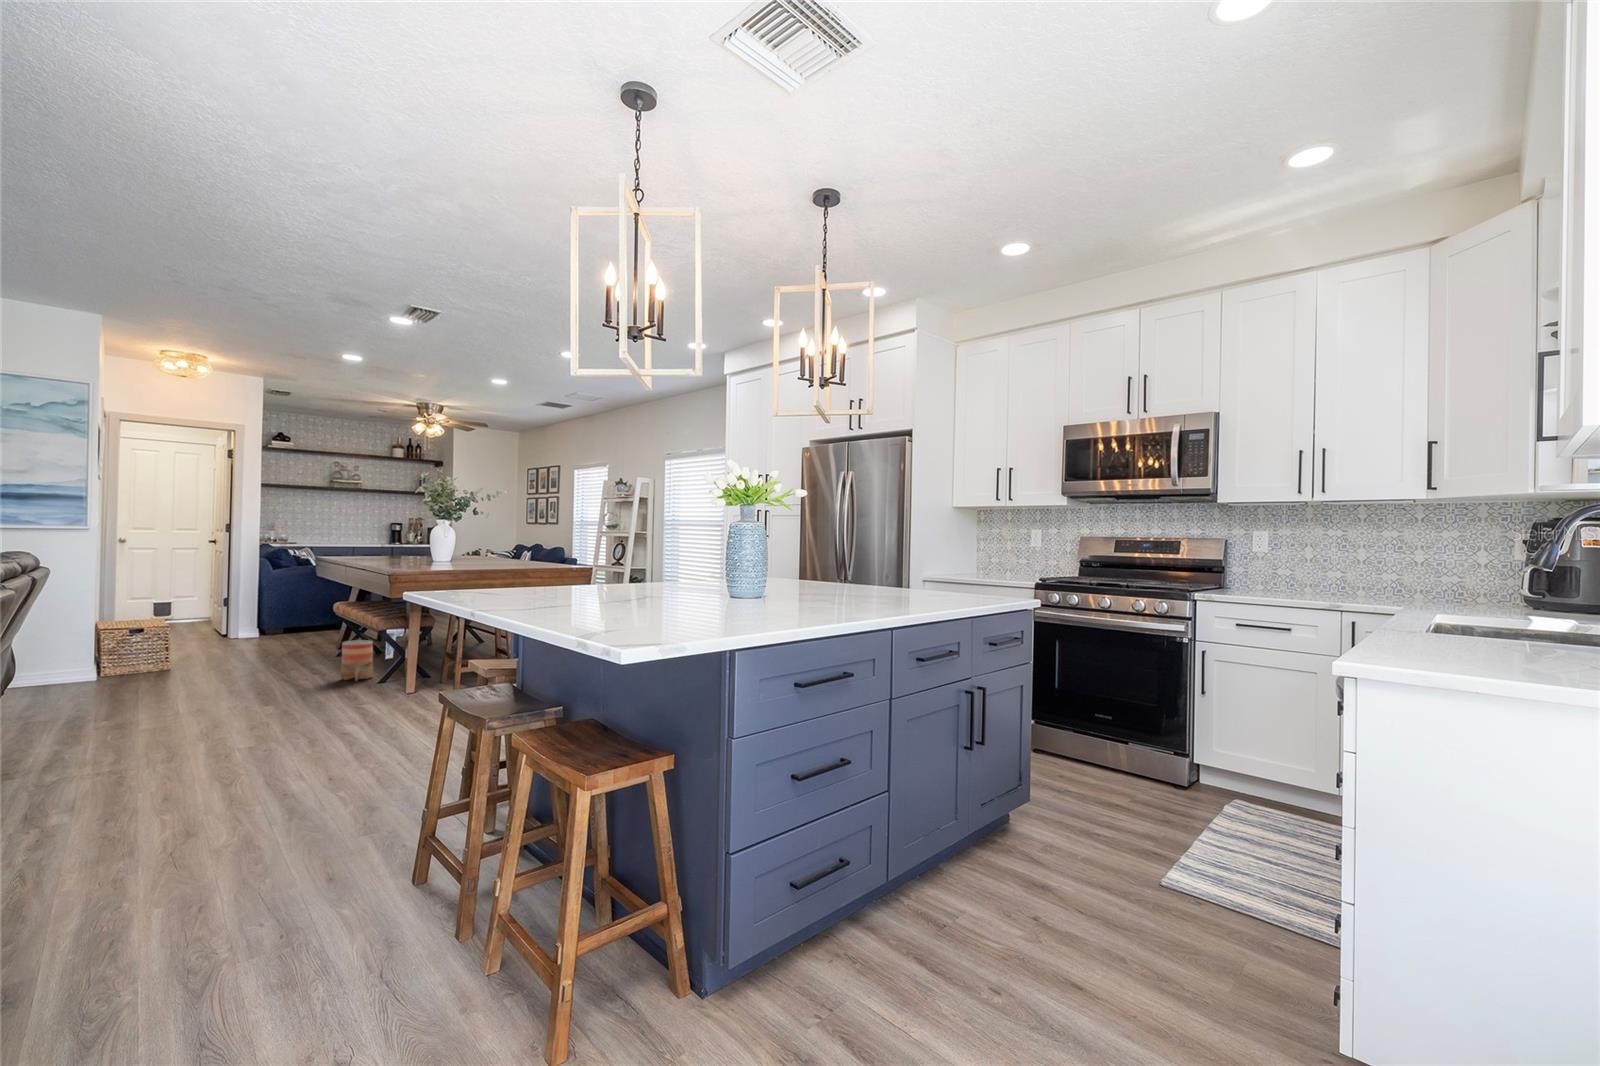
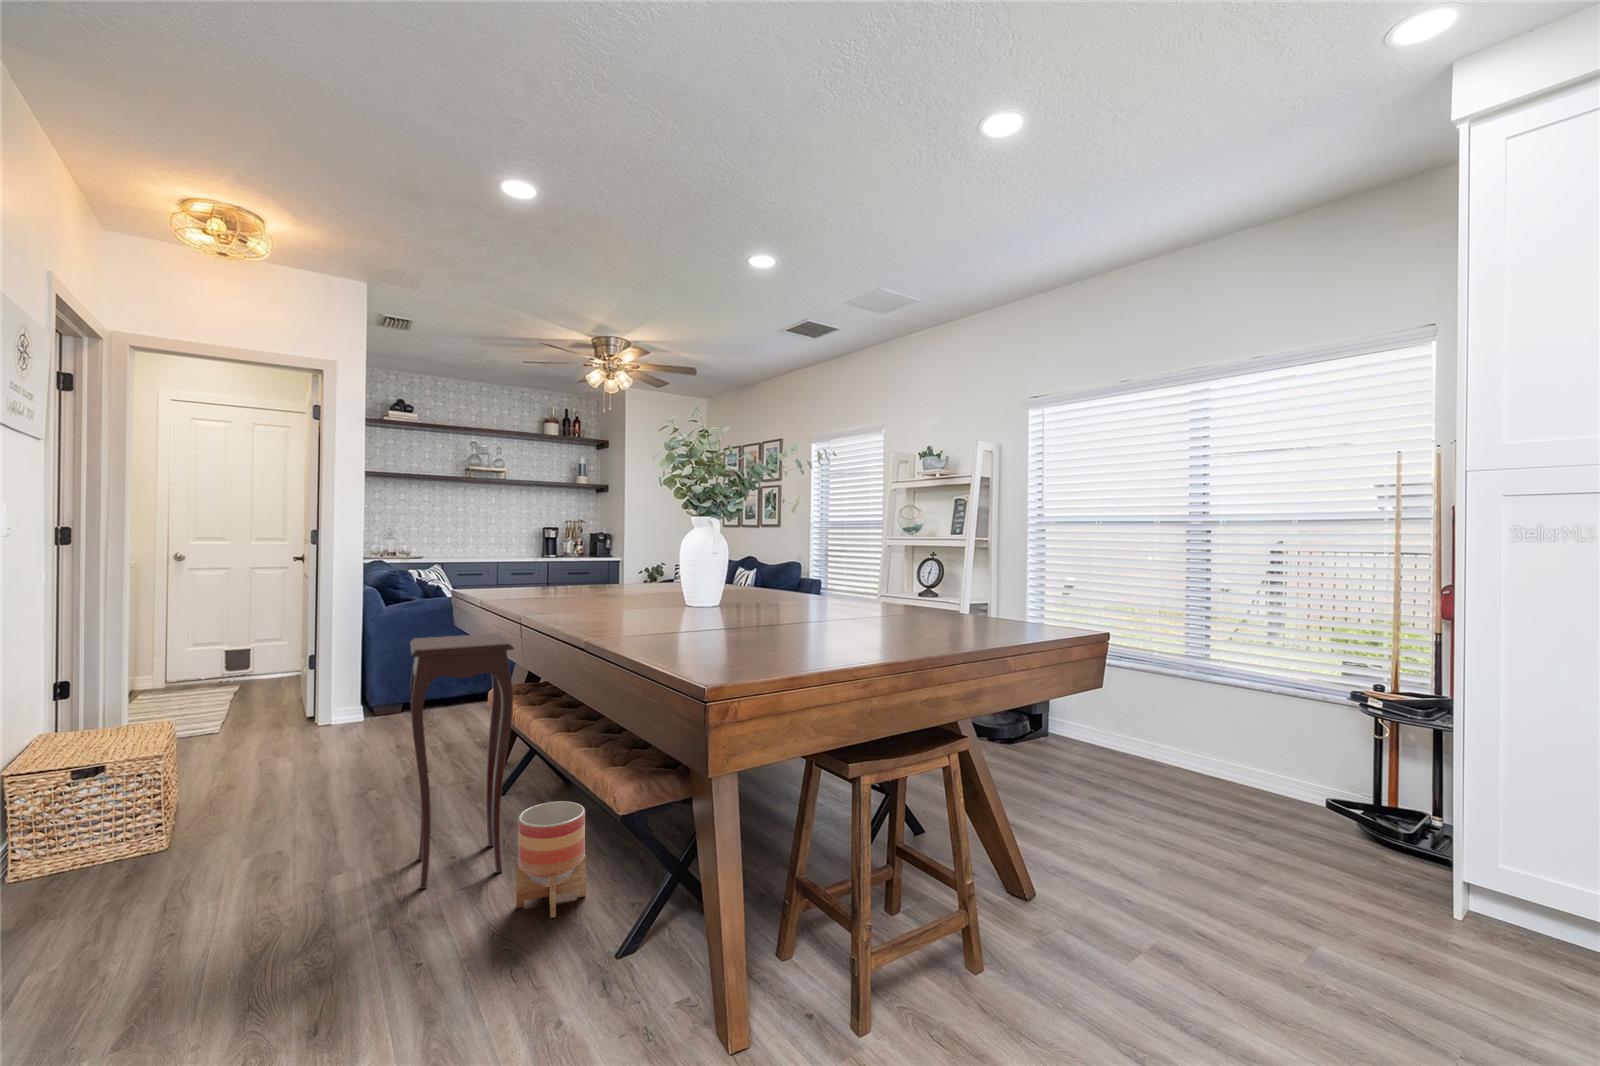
side table: none [293,572,343,677] -> present [410,633,514,889]

